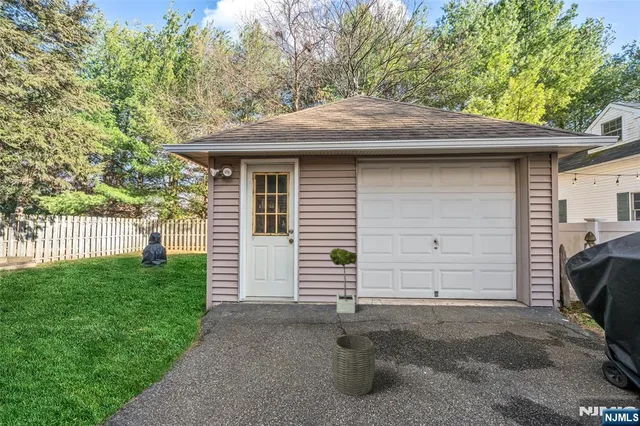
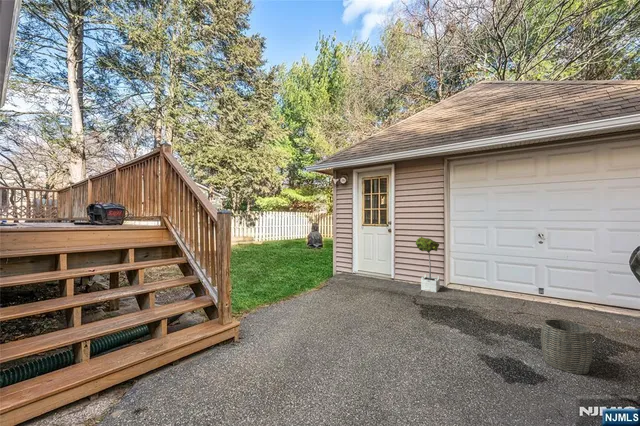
woven basket: present [332,335,375,396] -> present [541,319,593,374]

